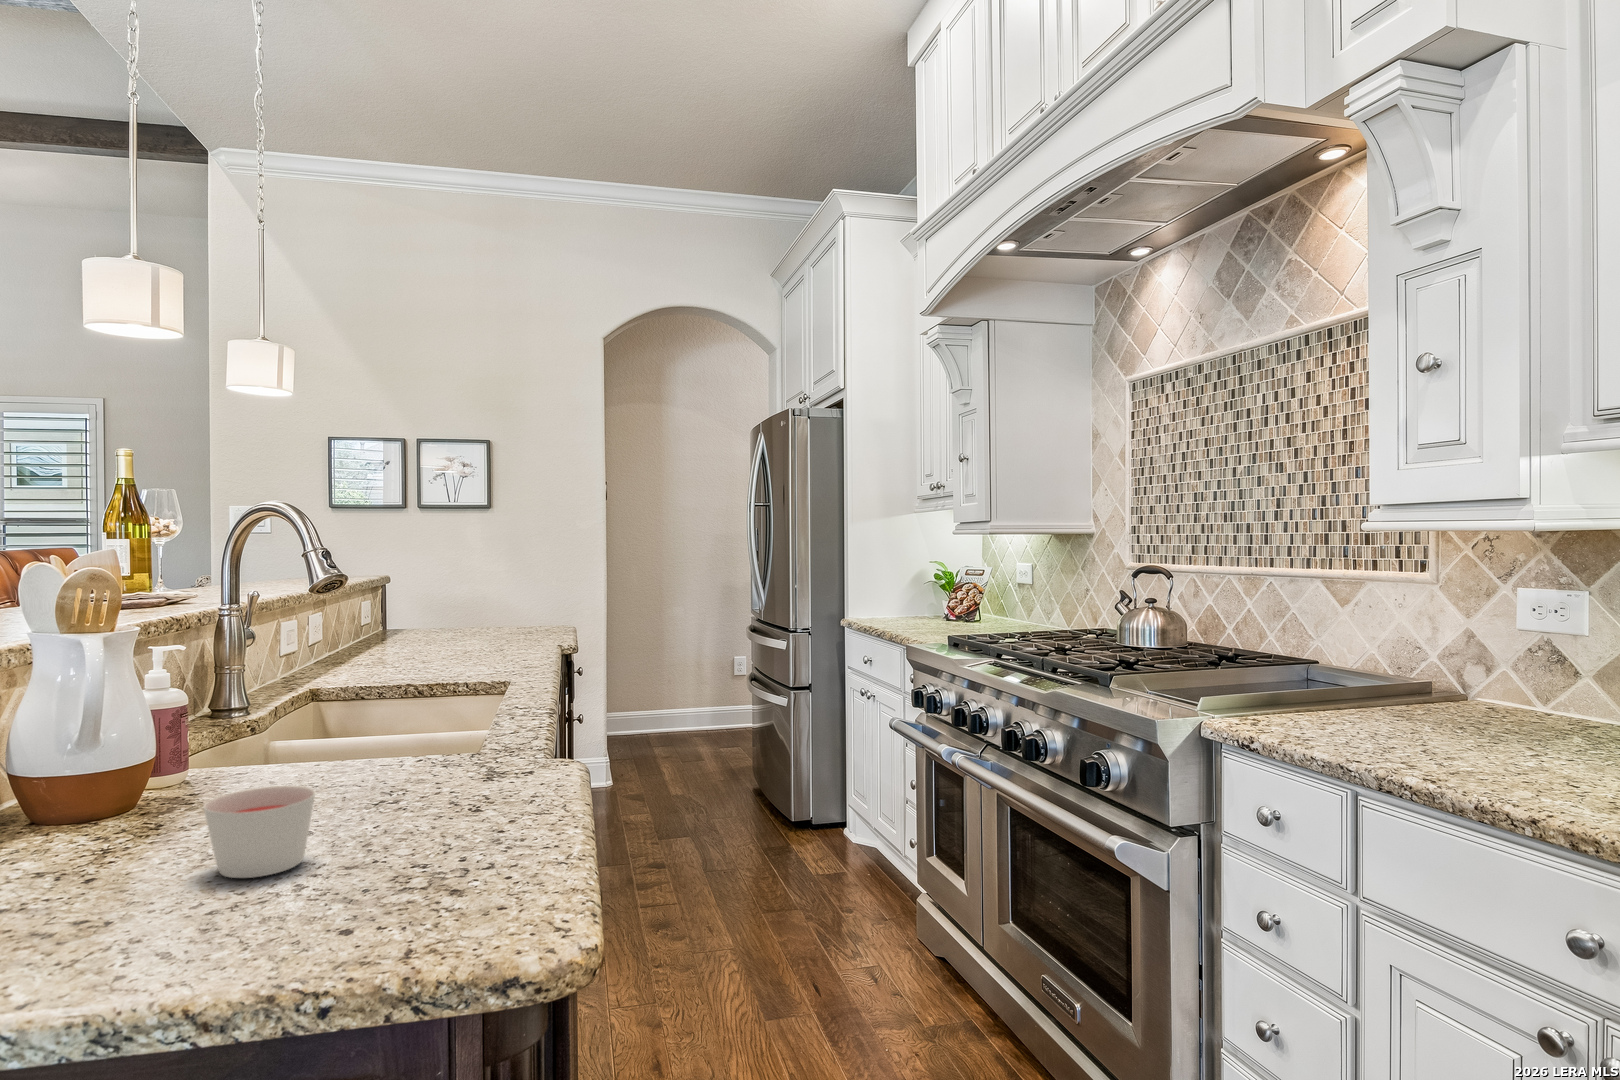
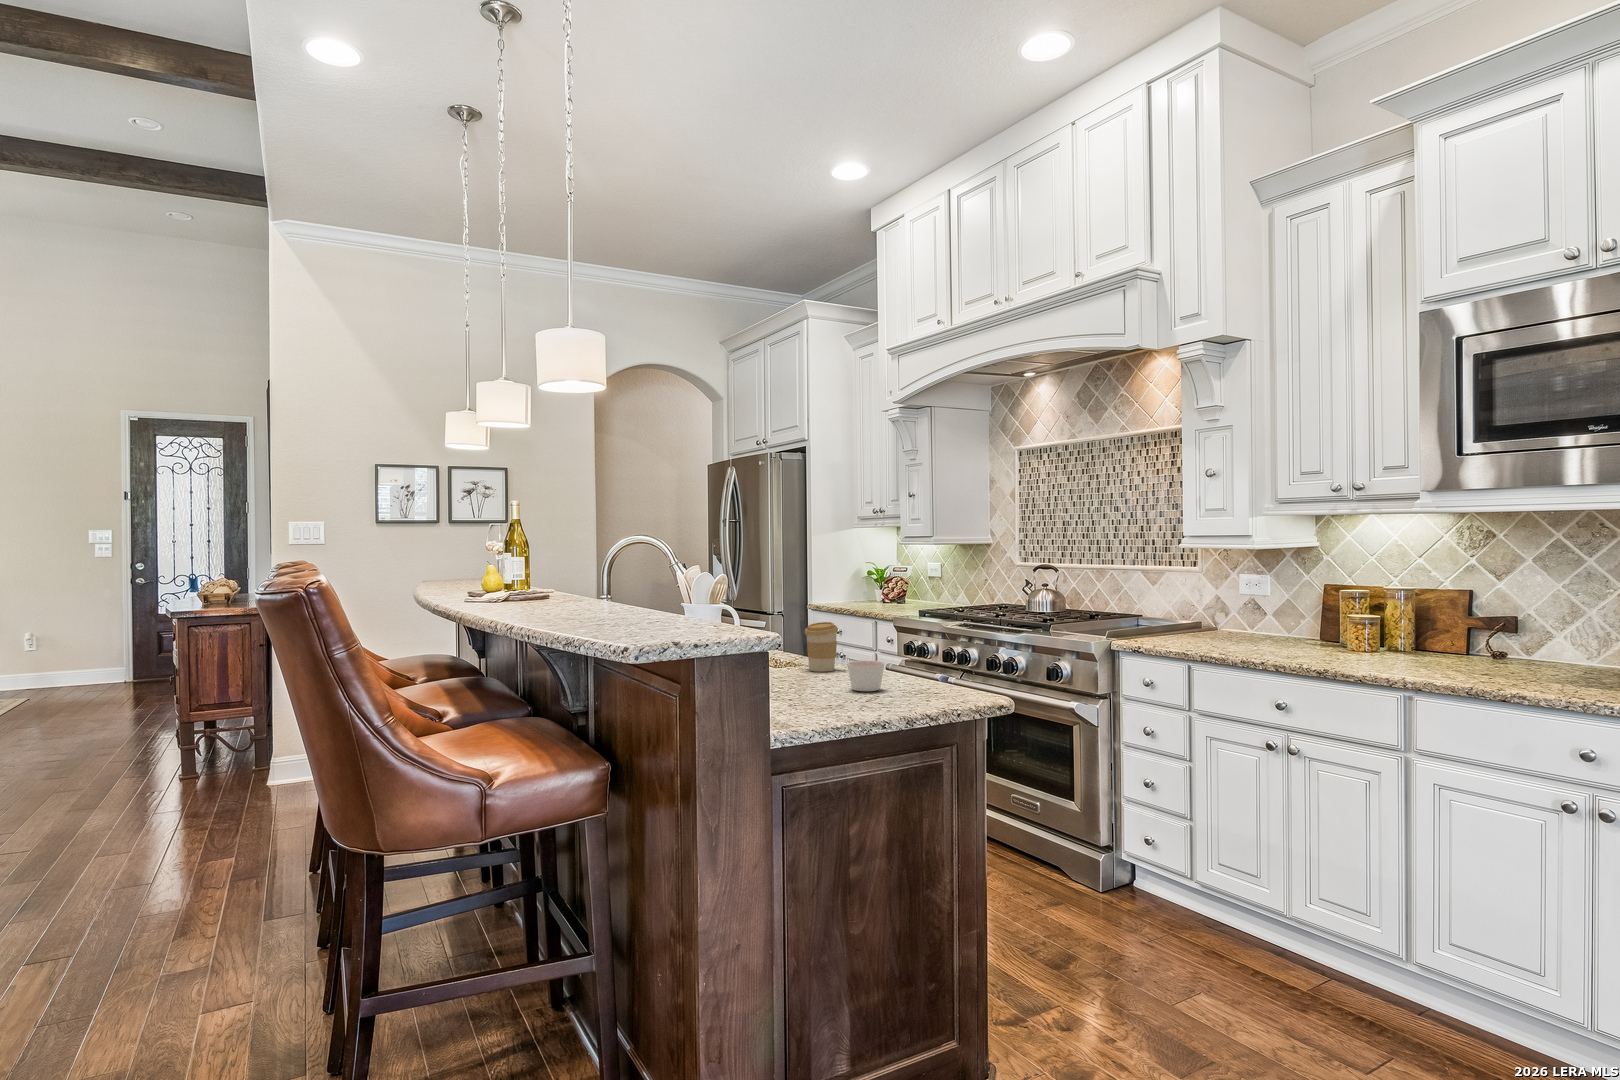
coffee cup: none [373,672,451,782] -> present [805,622,838,672]

